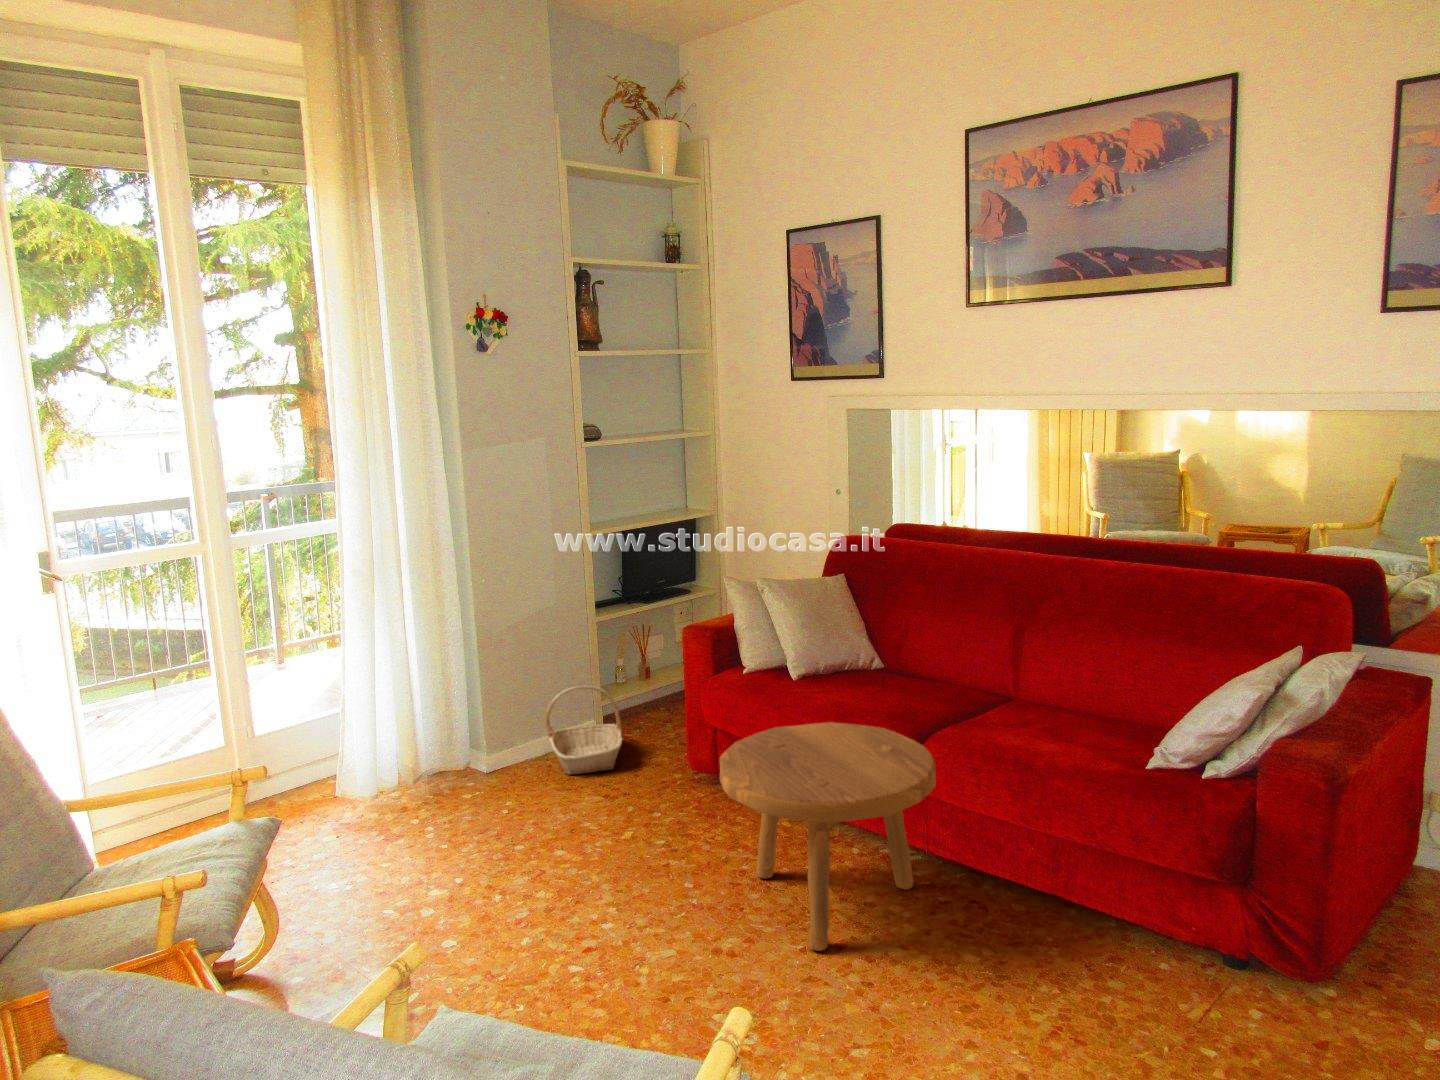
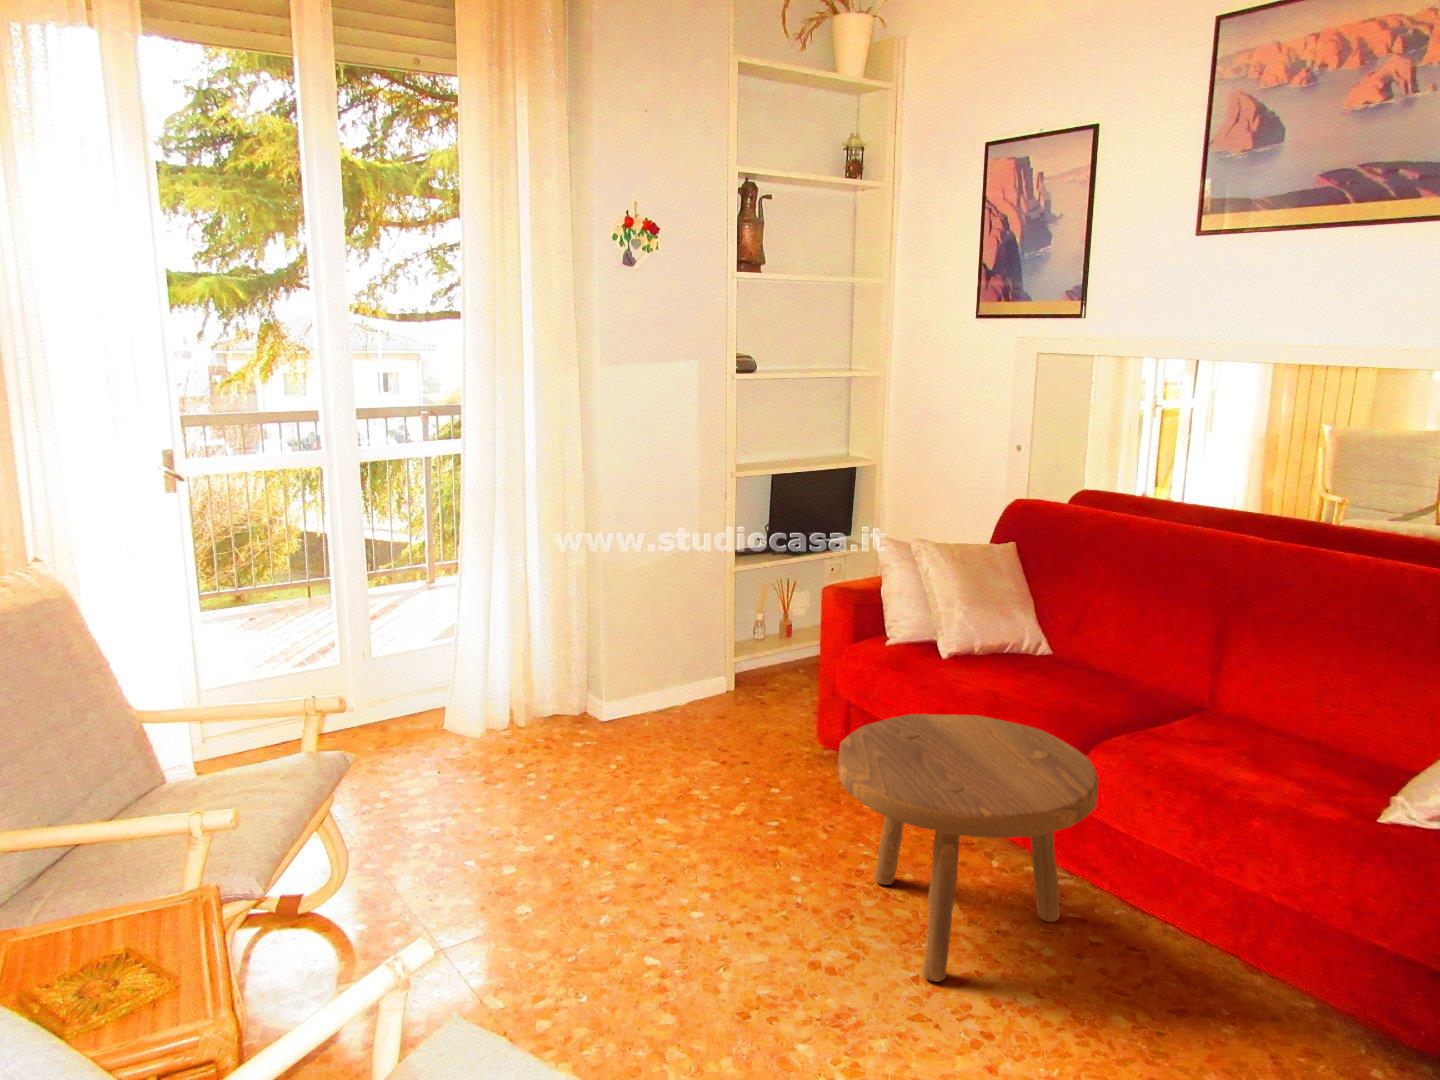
basket: present [545,686,623,775] -> none [666,642,748,737]

